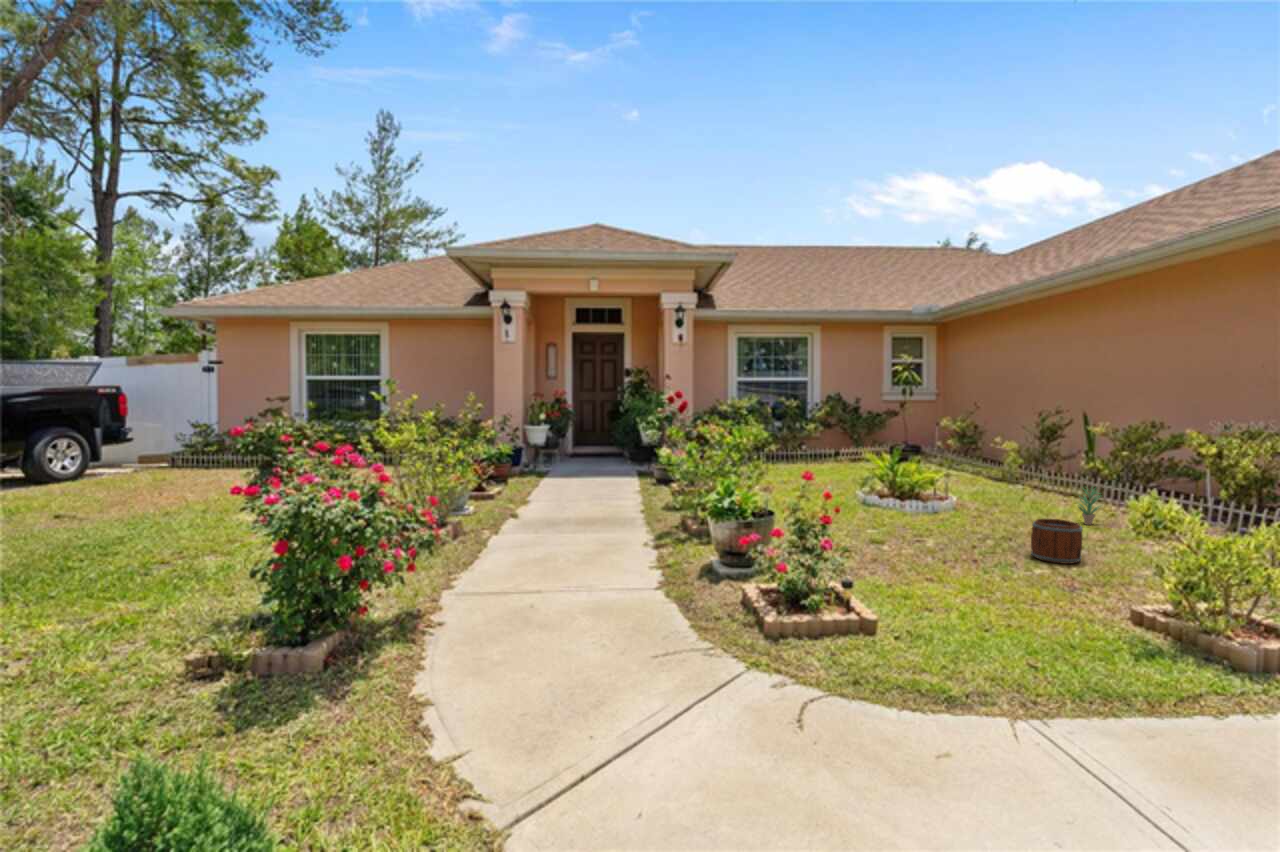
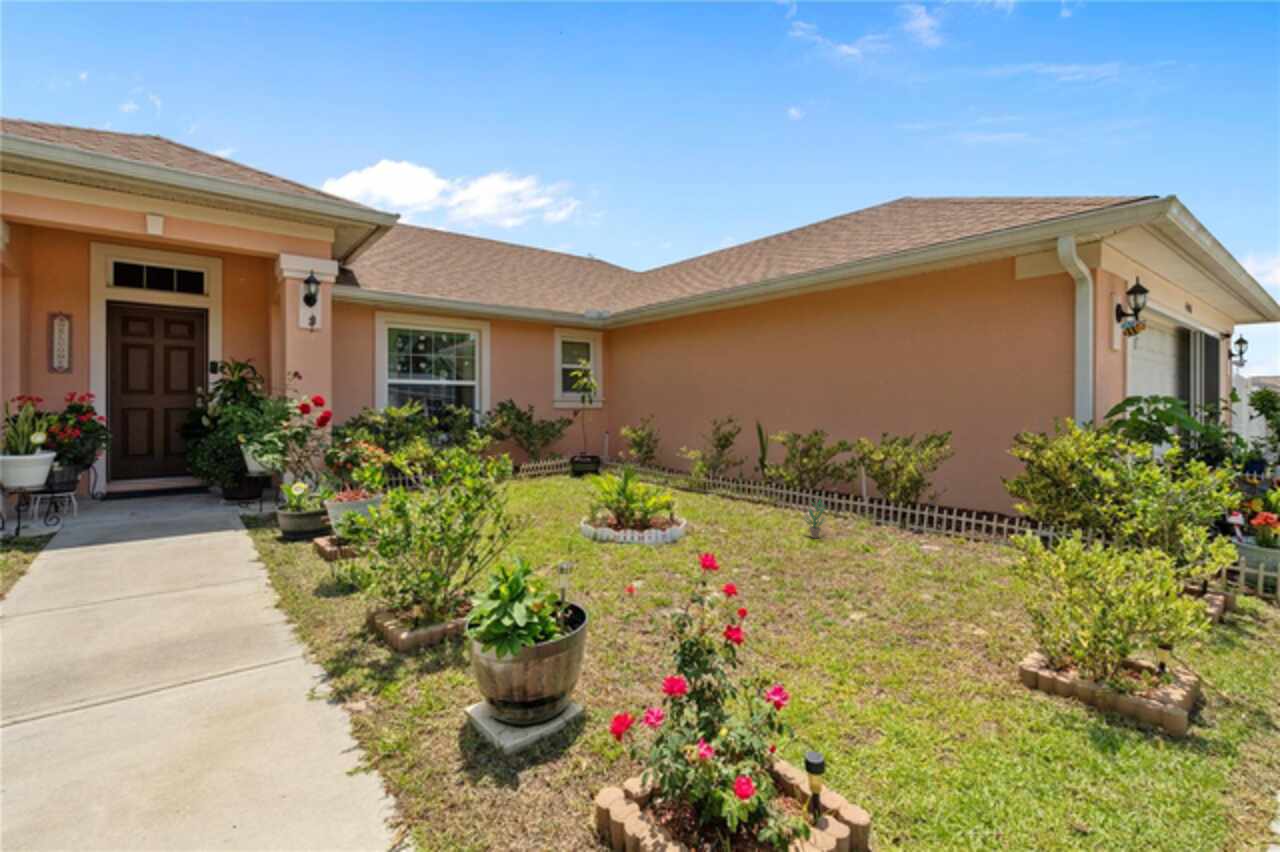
bucket: present [1031,519,1083,564] -> none [831,548,886,603]

